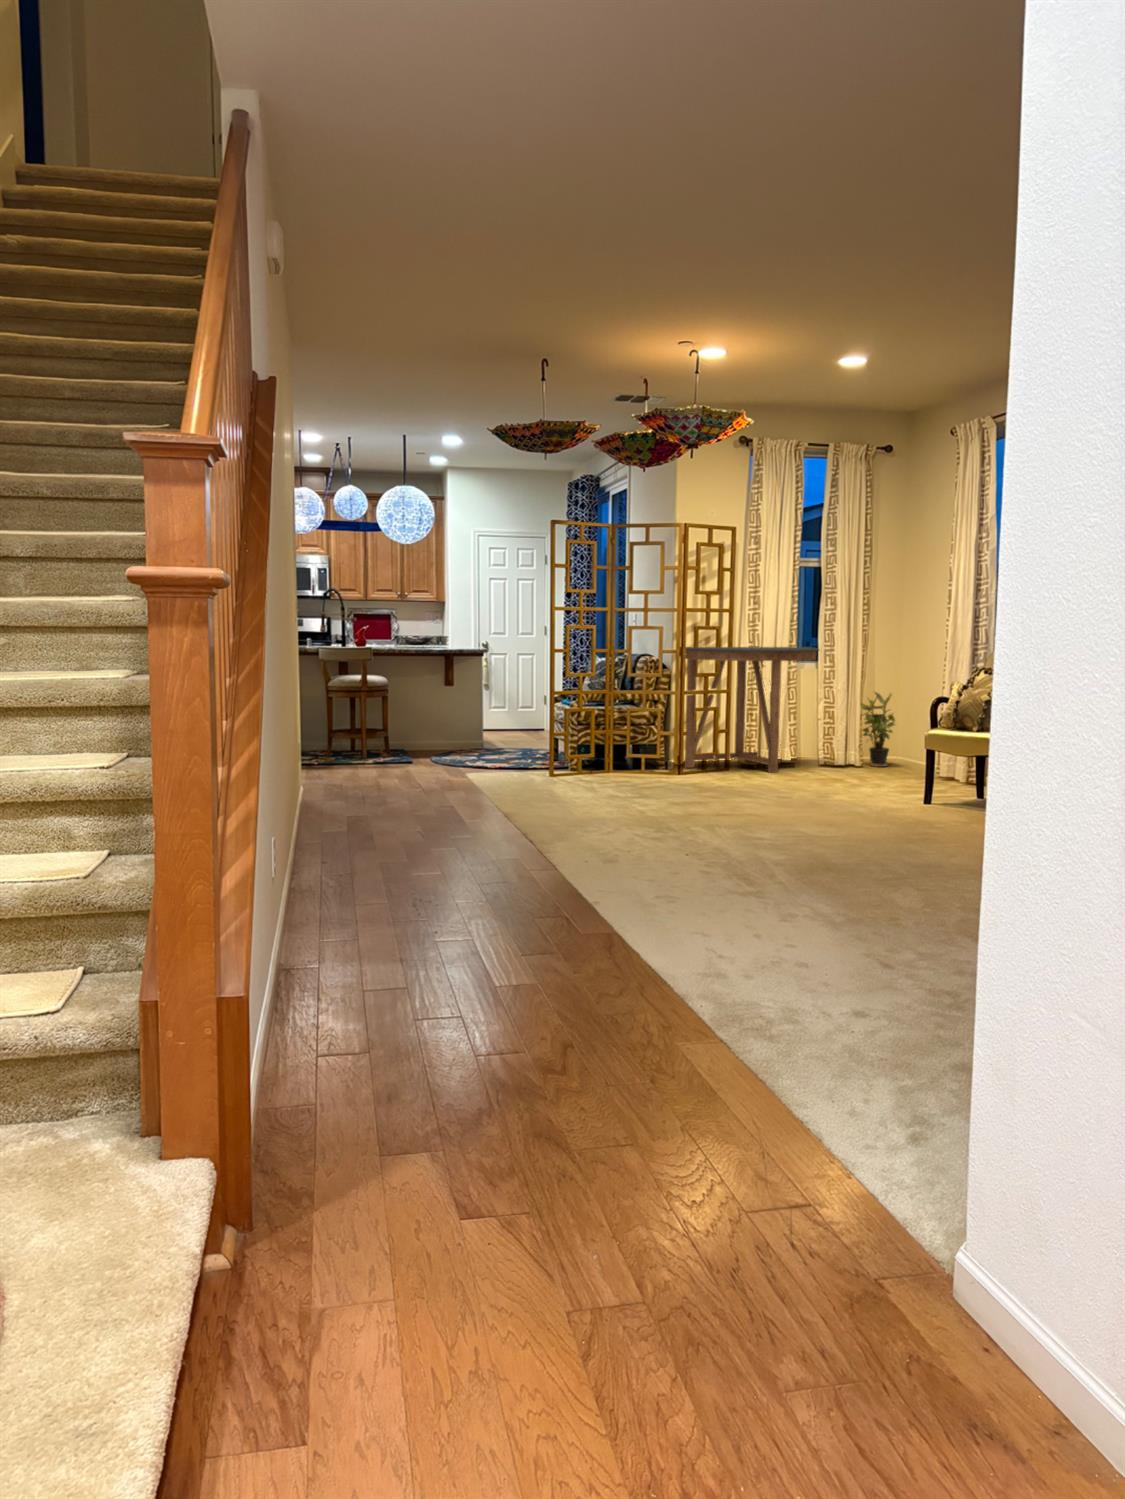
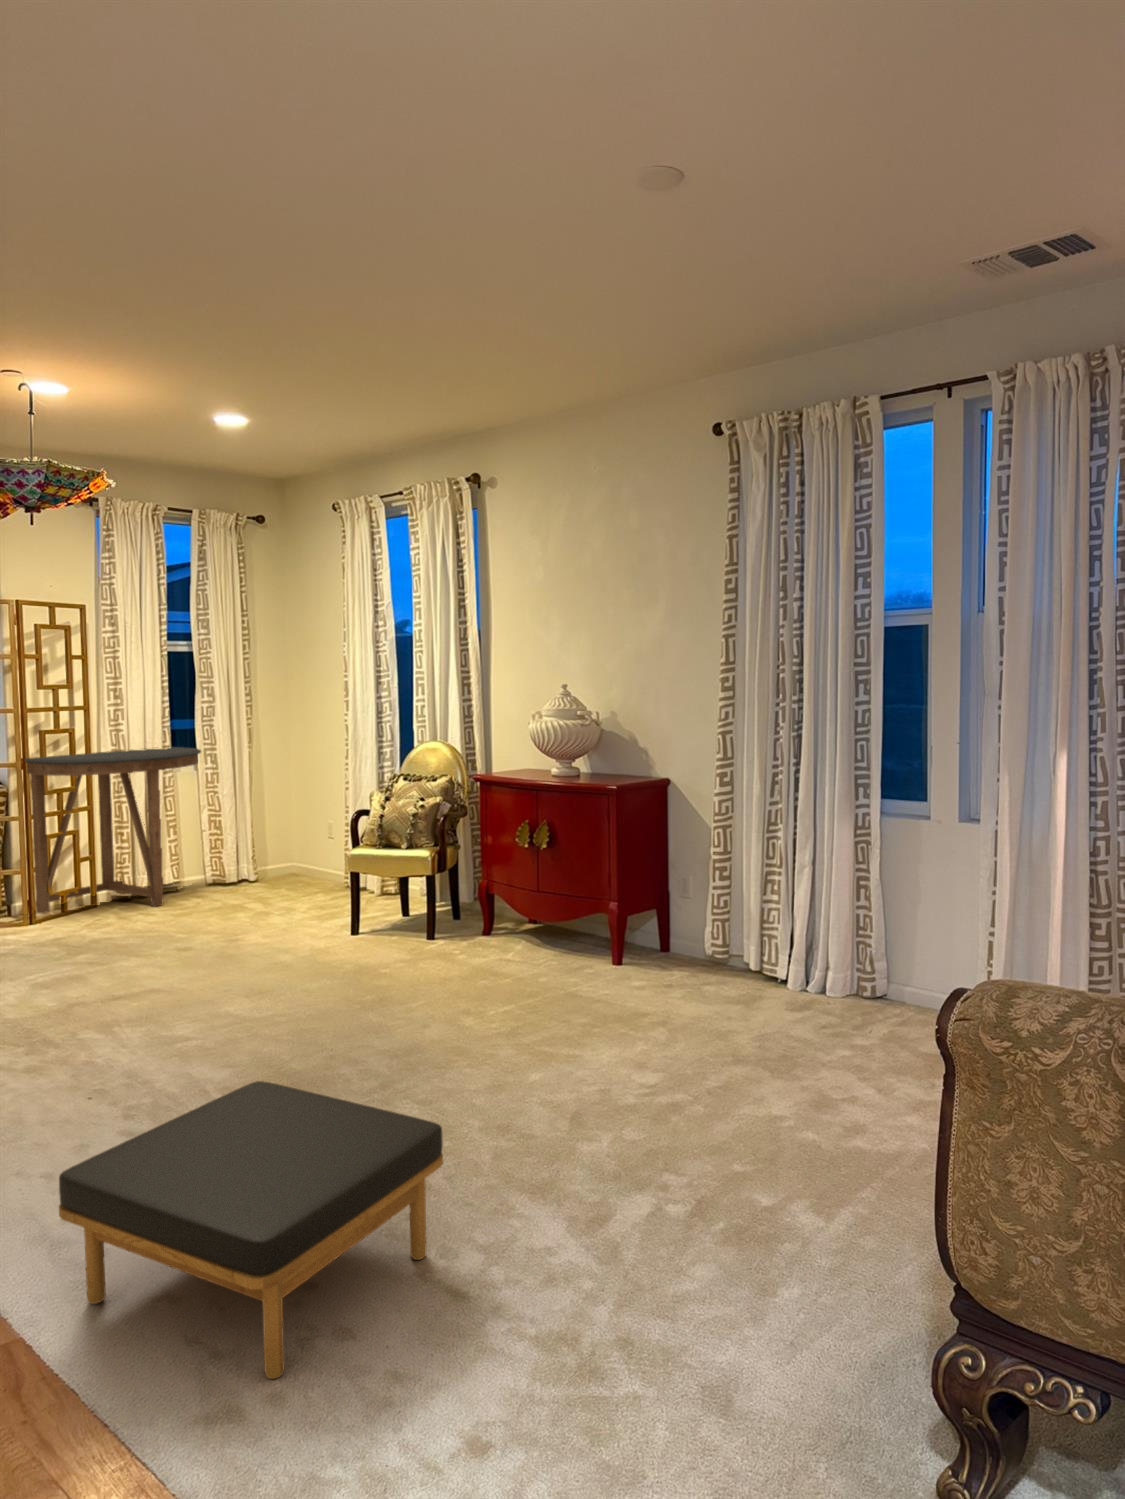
potted plant: present [861,692,895,767] -> none [251,792,295,879]
ottoman: none [641,825,886,964] -> present [59,1081,443,1379]

